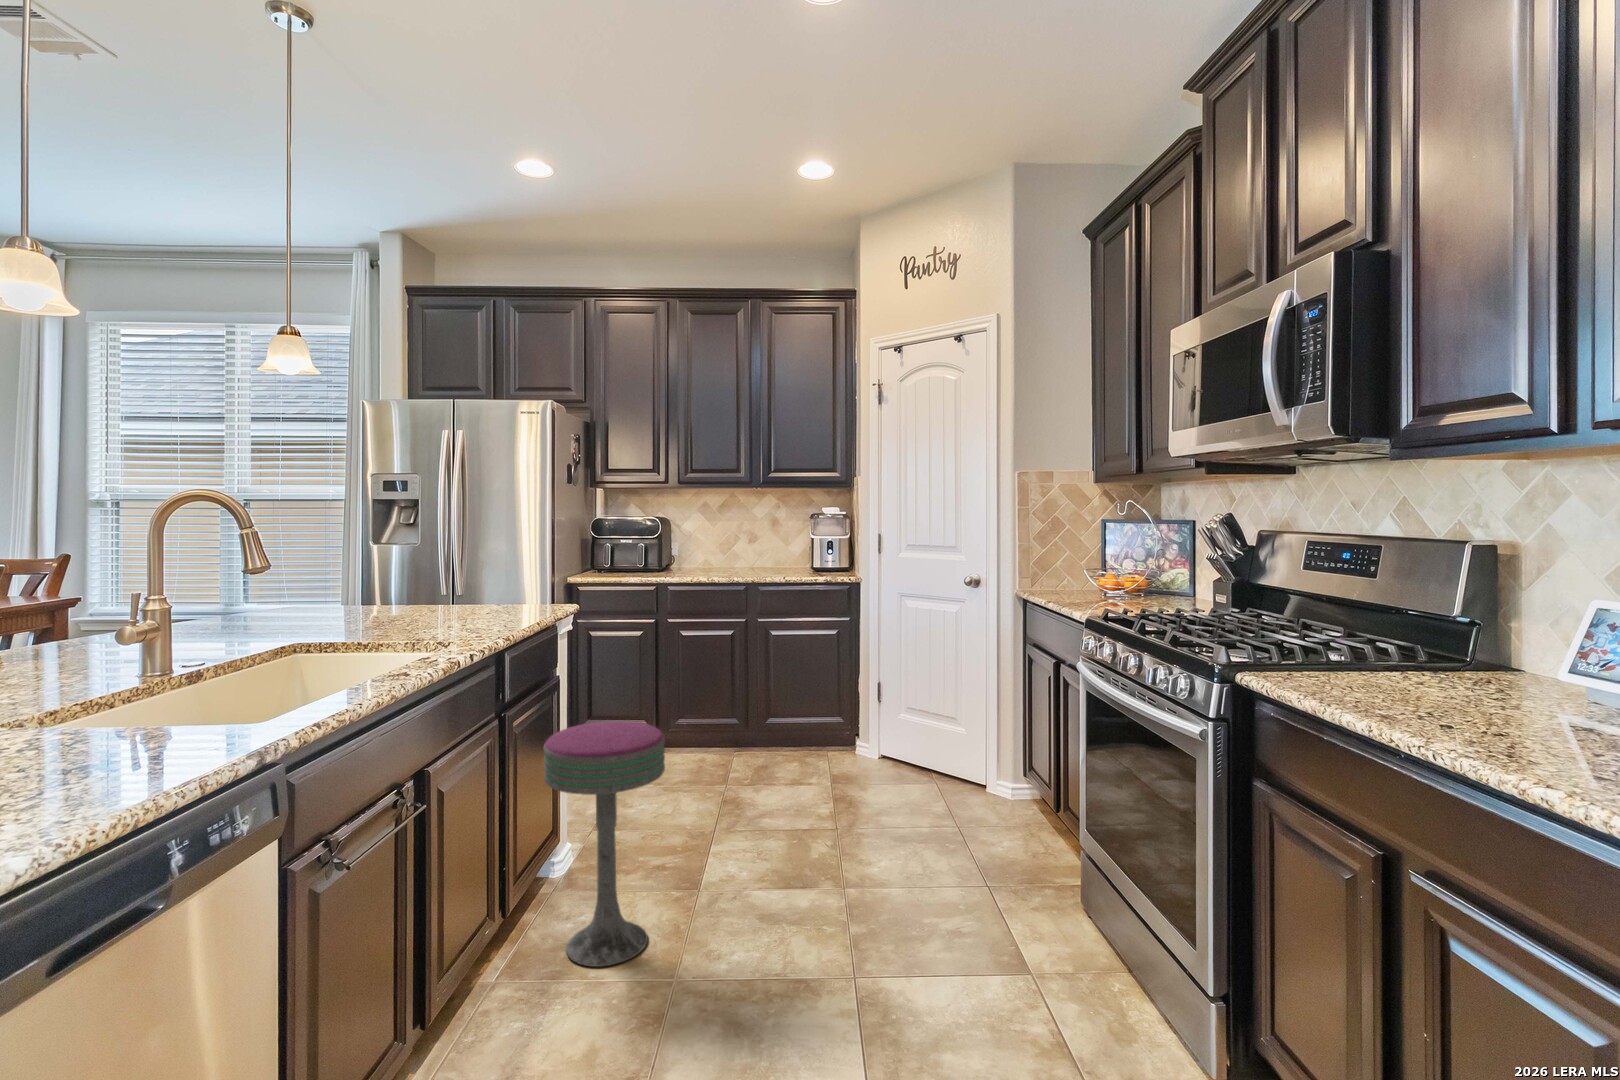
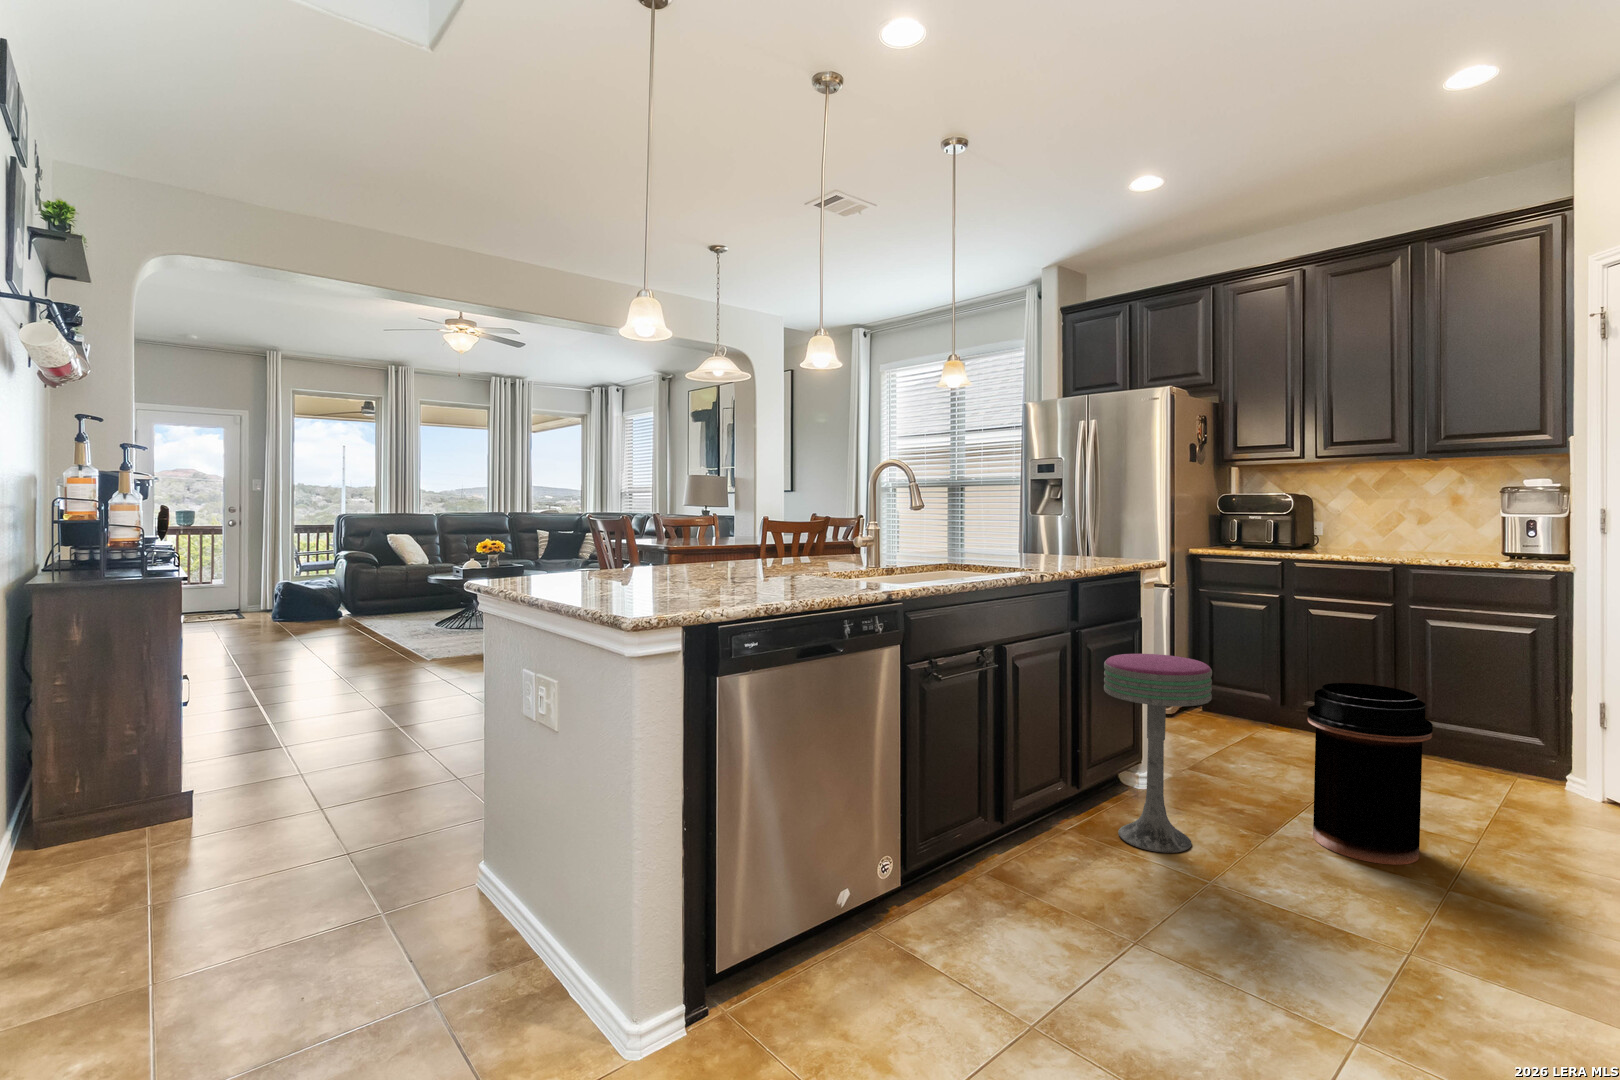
trash can: none [733,711,829,887] -> present [1307,683,1433,865]

